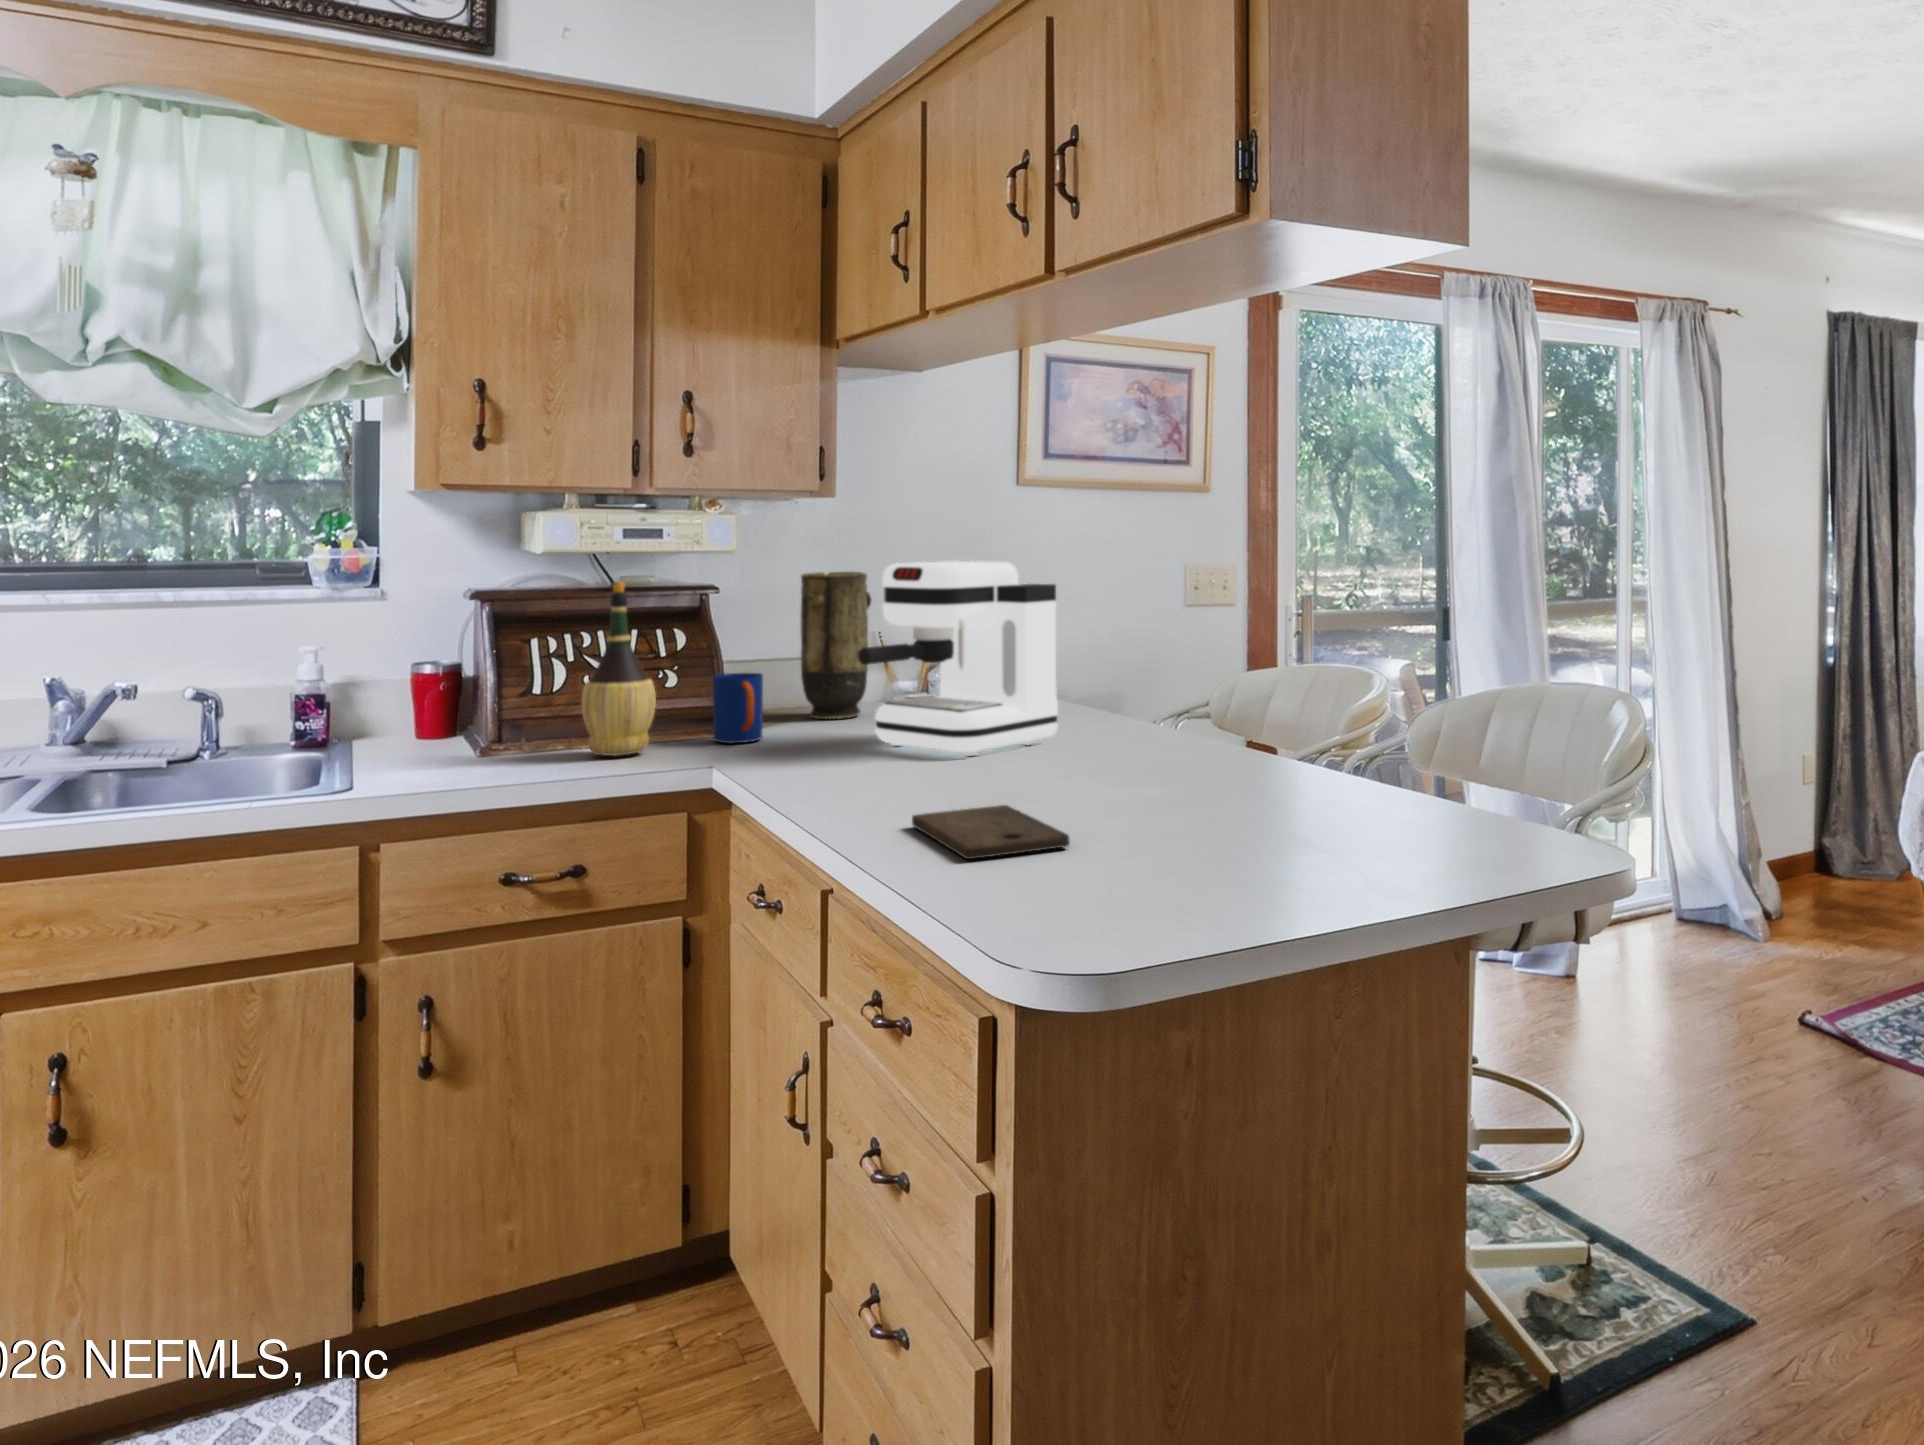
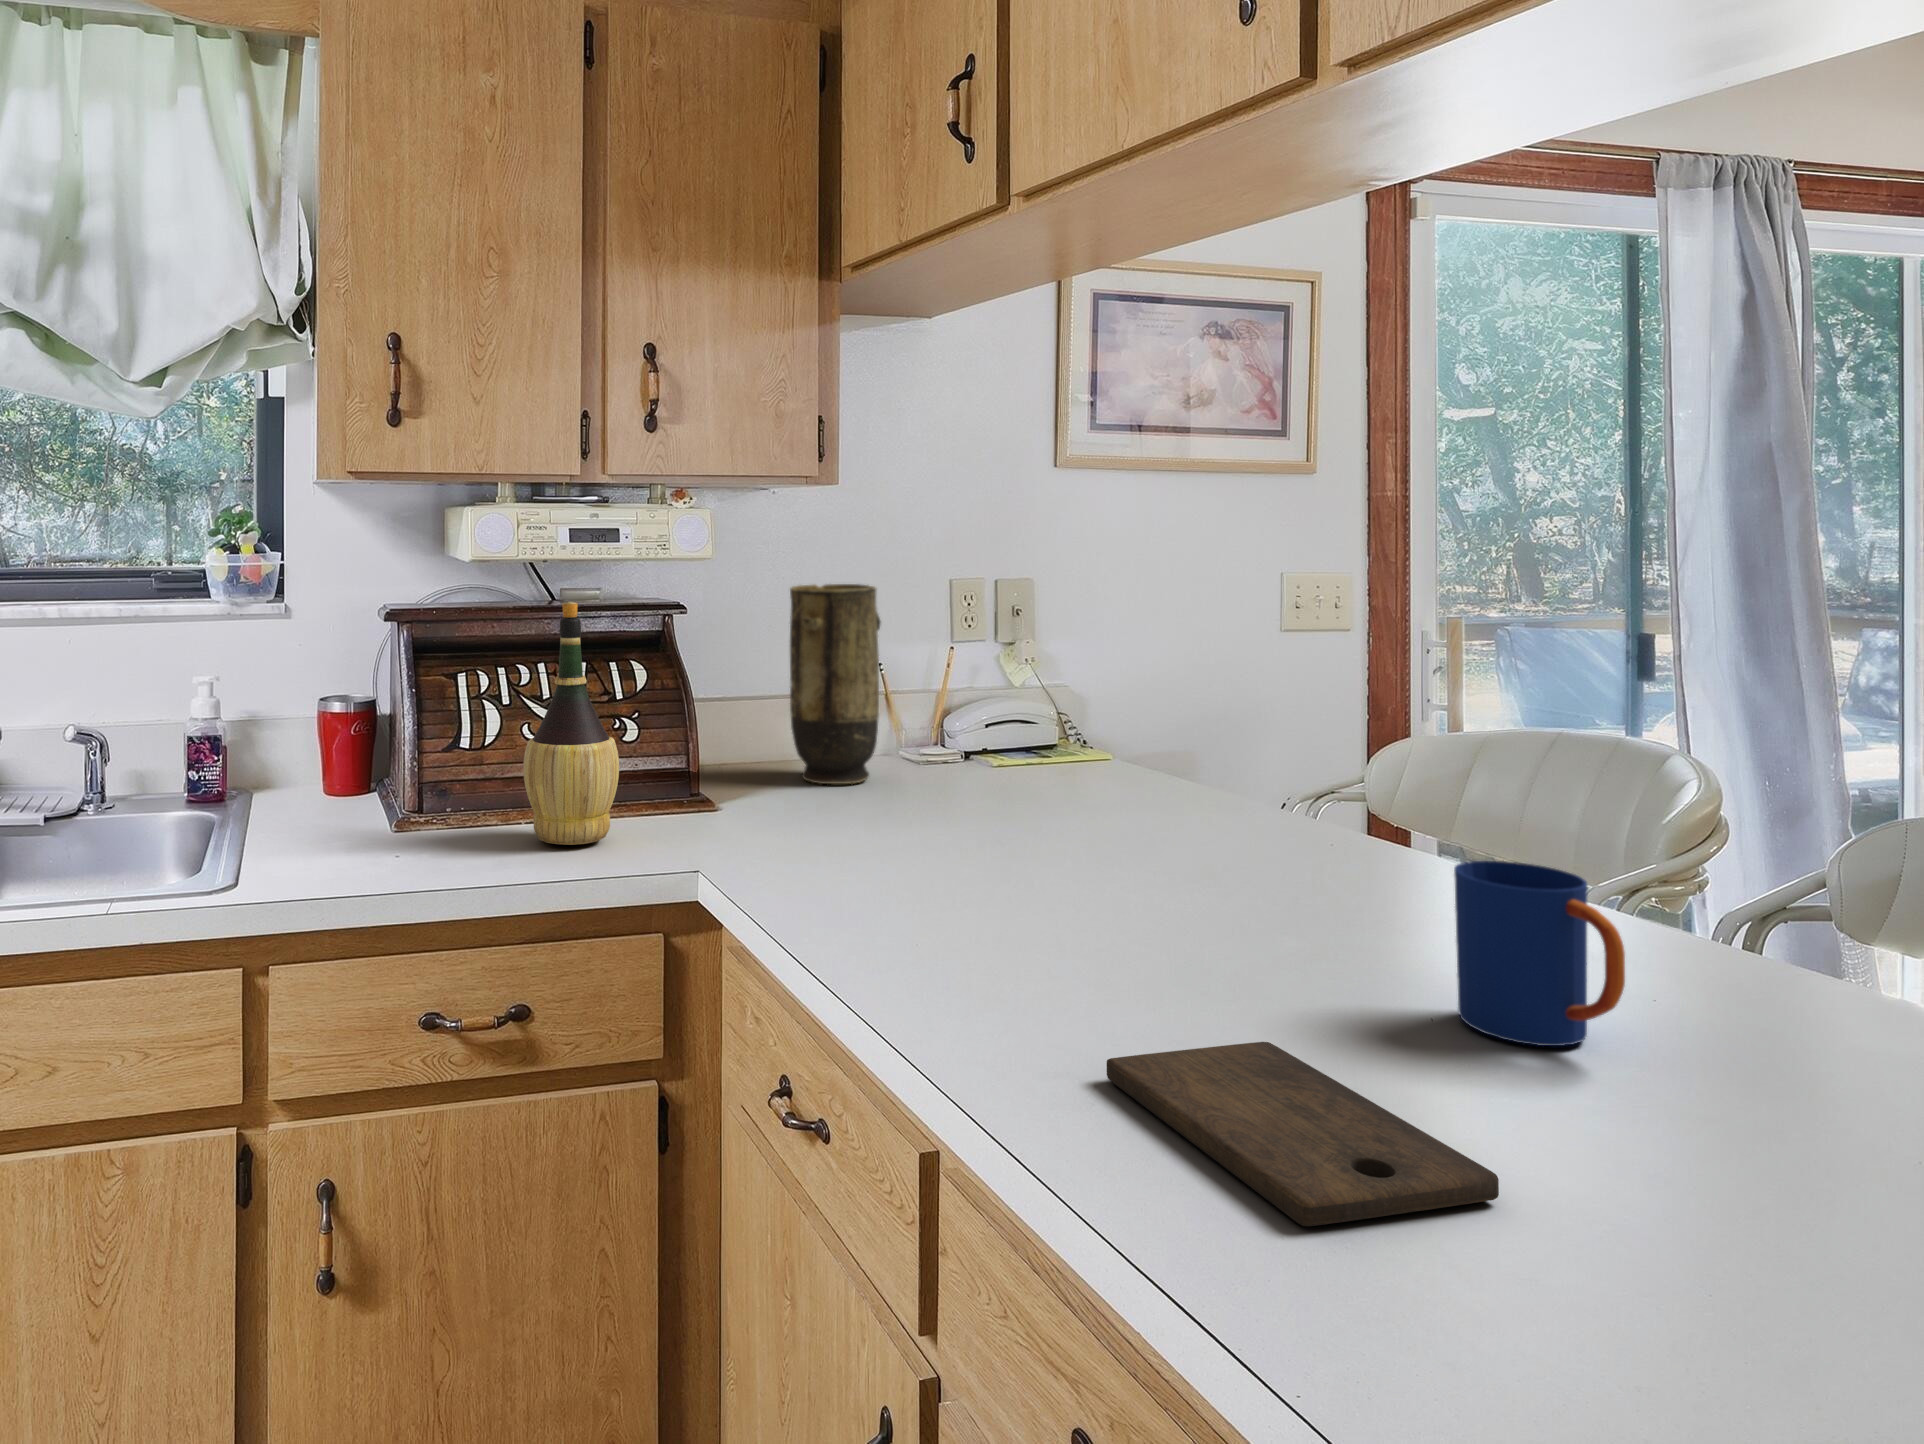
coffee maker: present [858,561,1058,756] -> none [908,576,1202,879]
mug: present [713,673,763,743] -> present [1454,861,1625,1046]

